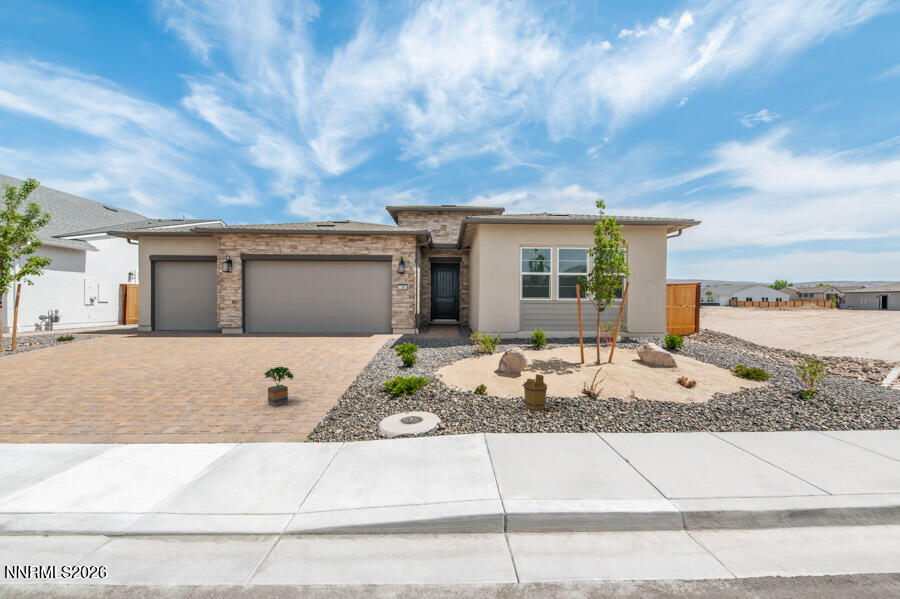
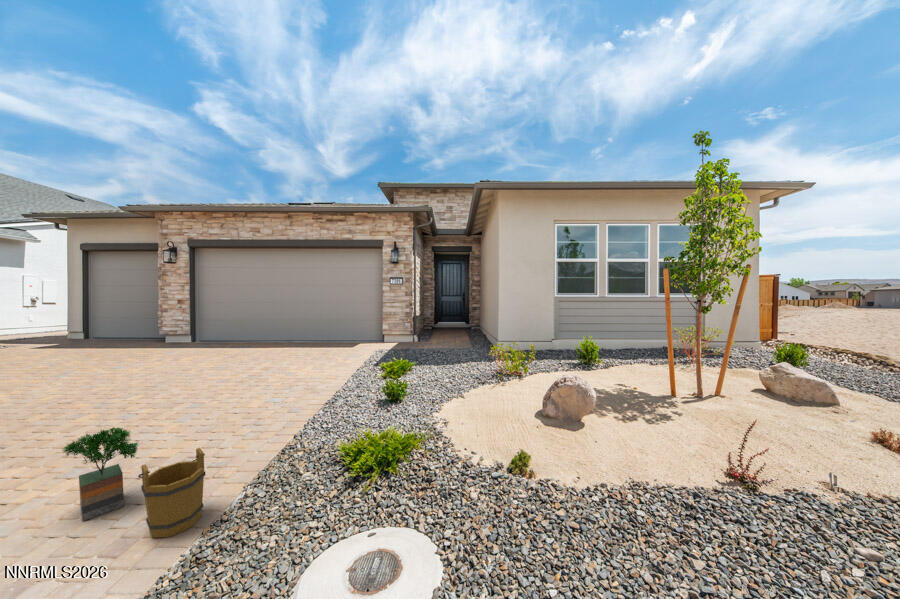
bucket: present [522,374,547,410] -> present [138,448,205,538]

